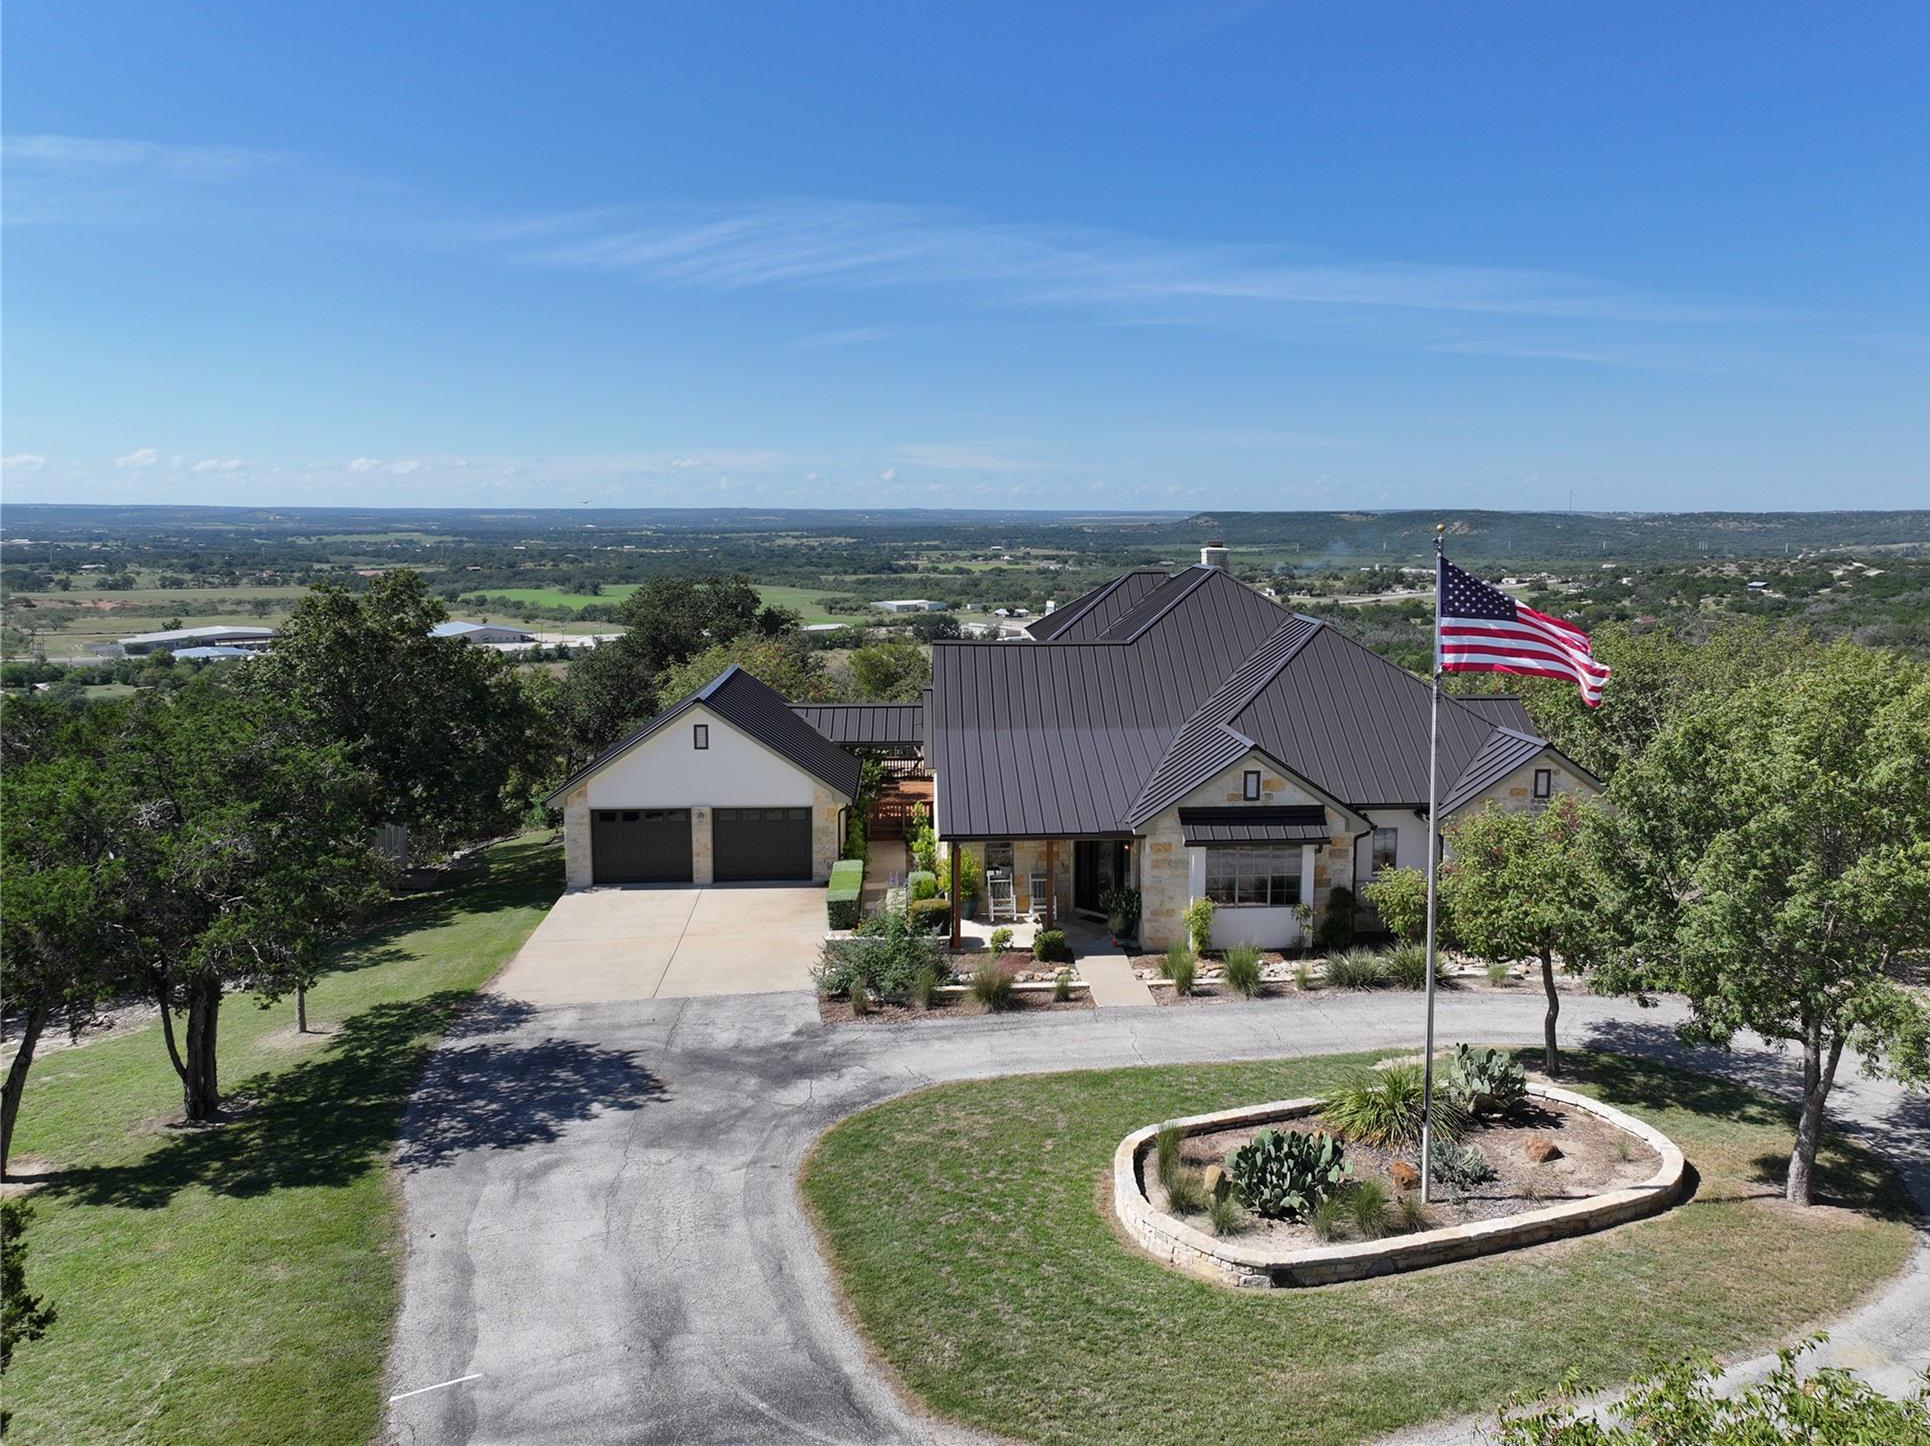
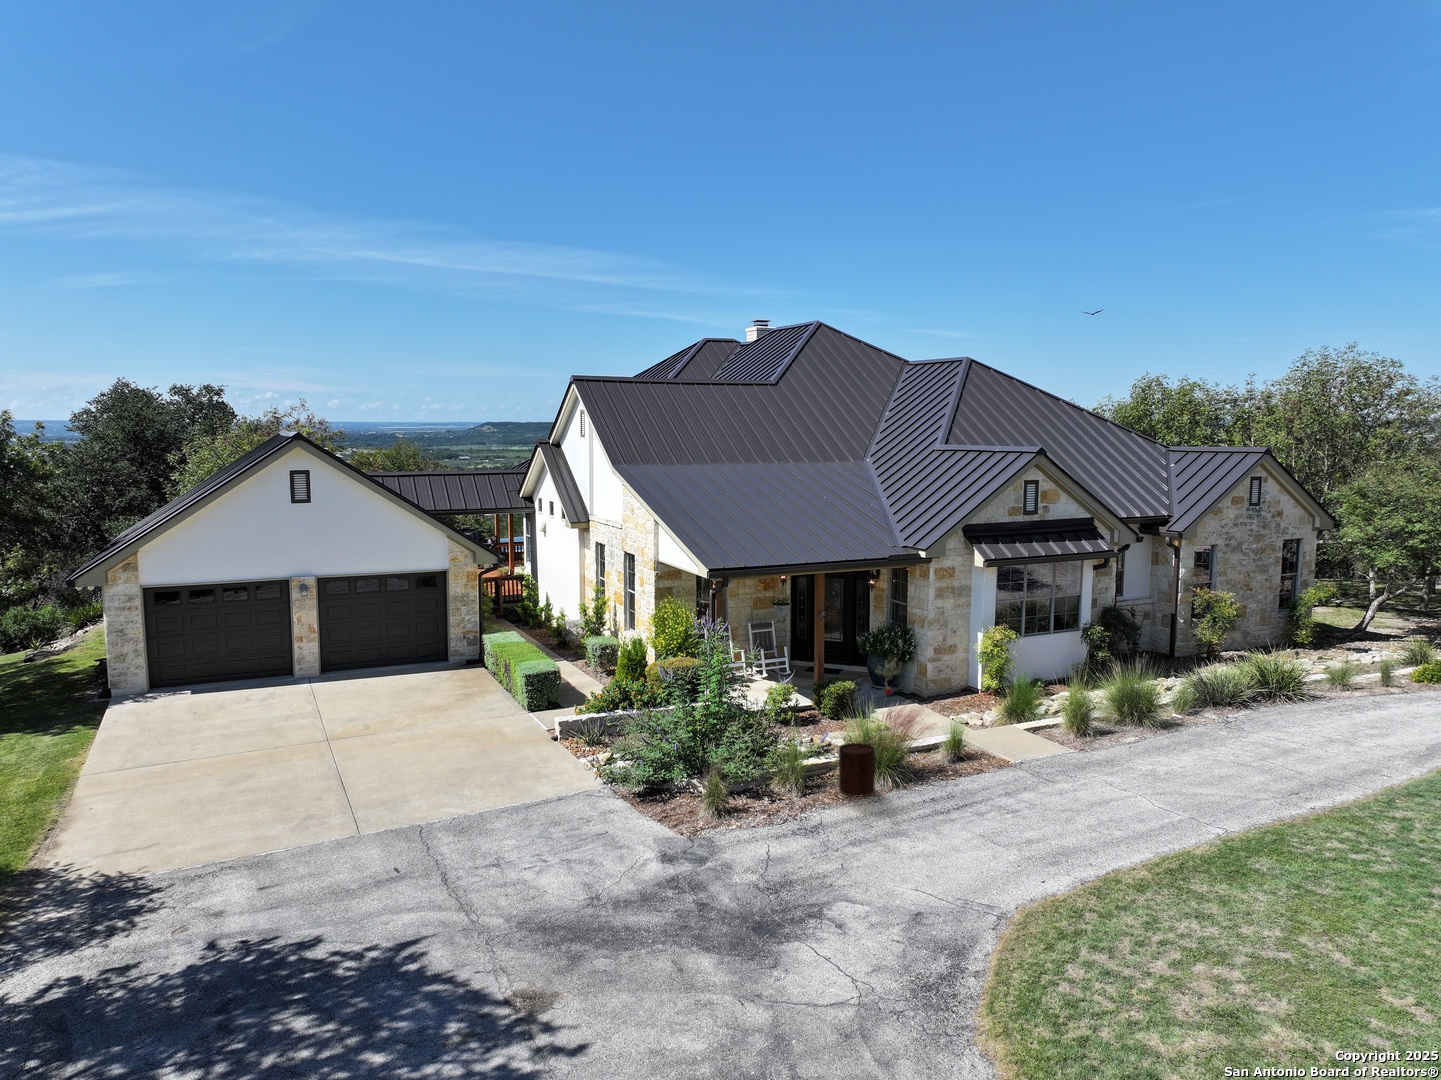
trash can: none [970,977,995,1015] -> present [839,743,875,796]

